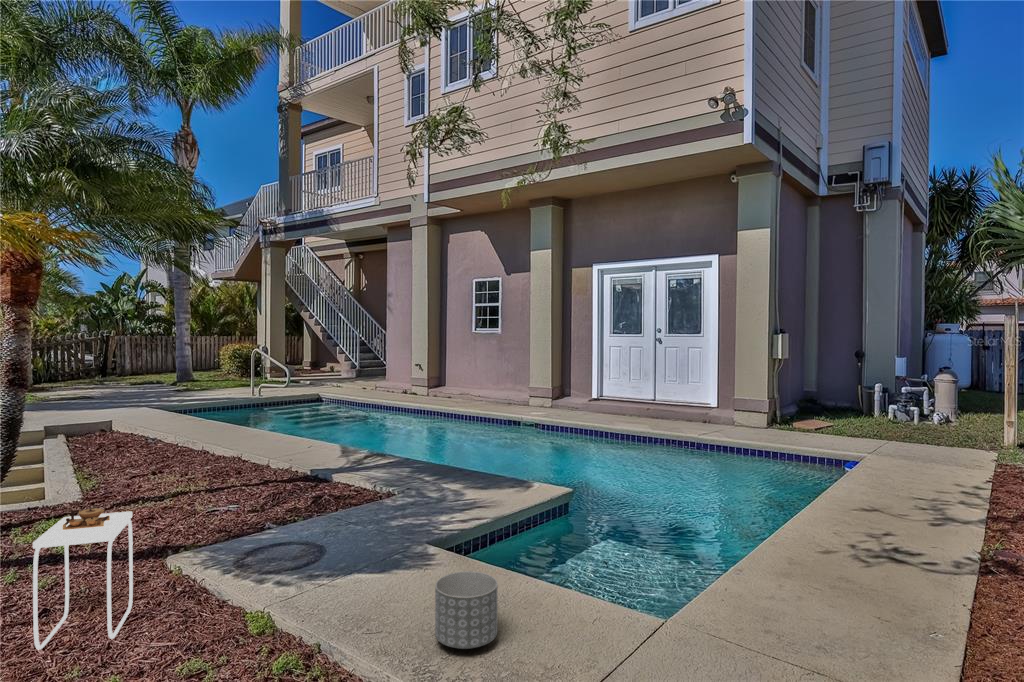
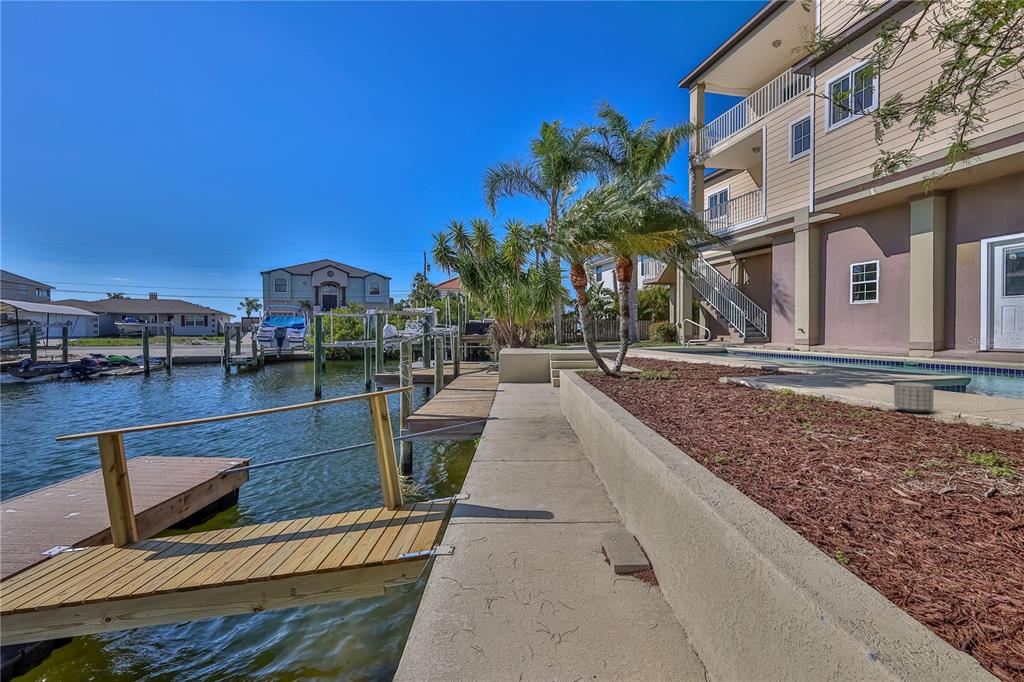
side table: present [33,508,133,650] -> none [704,351,733,398]

